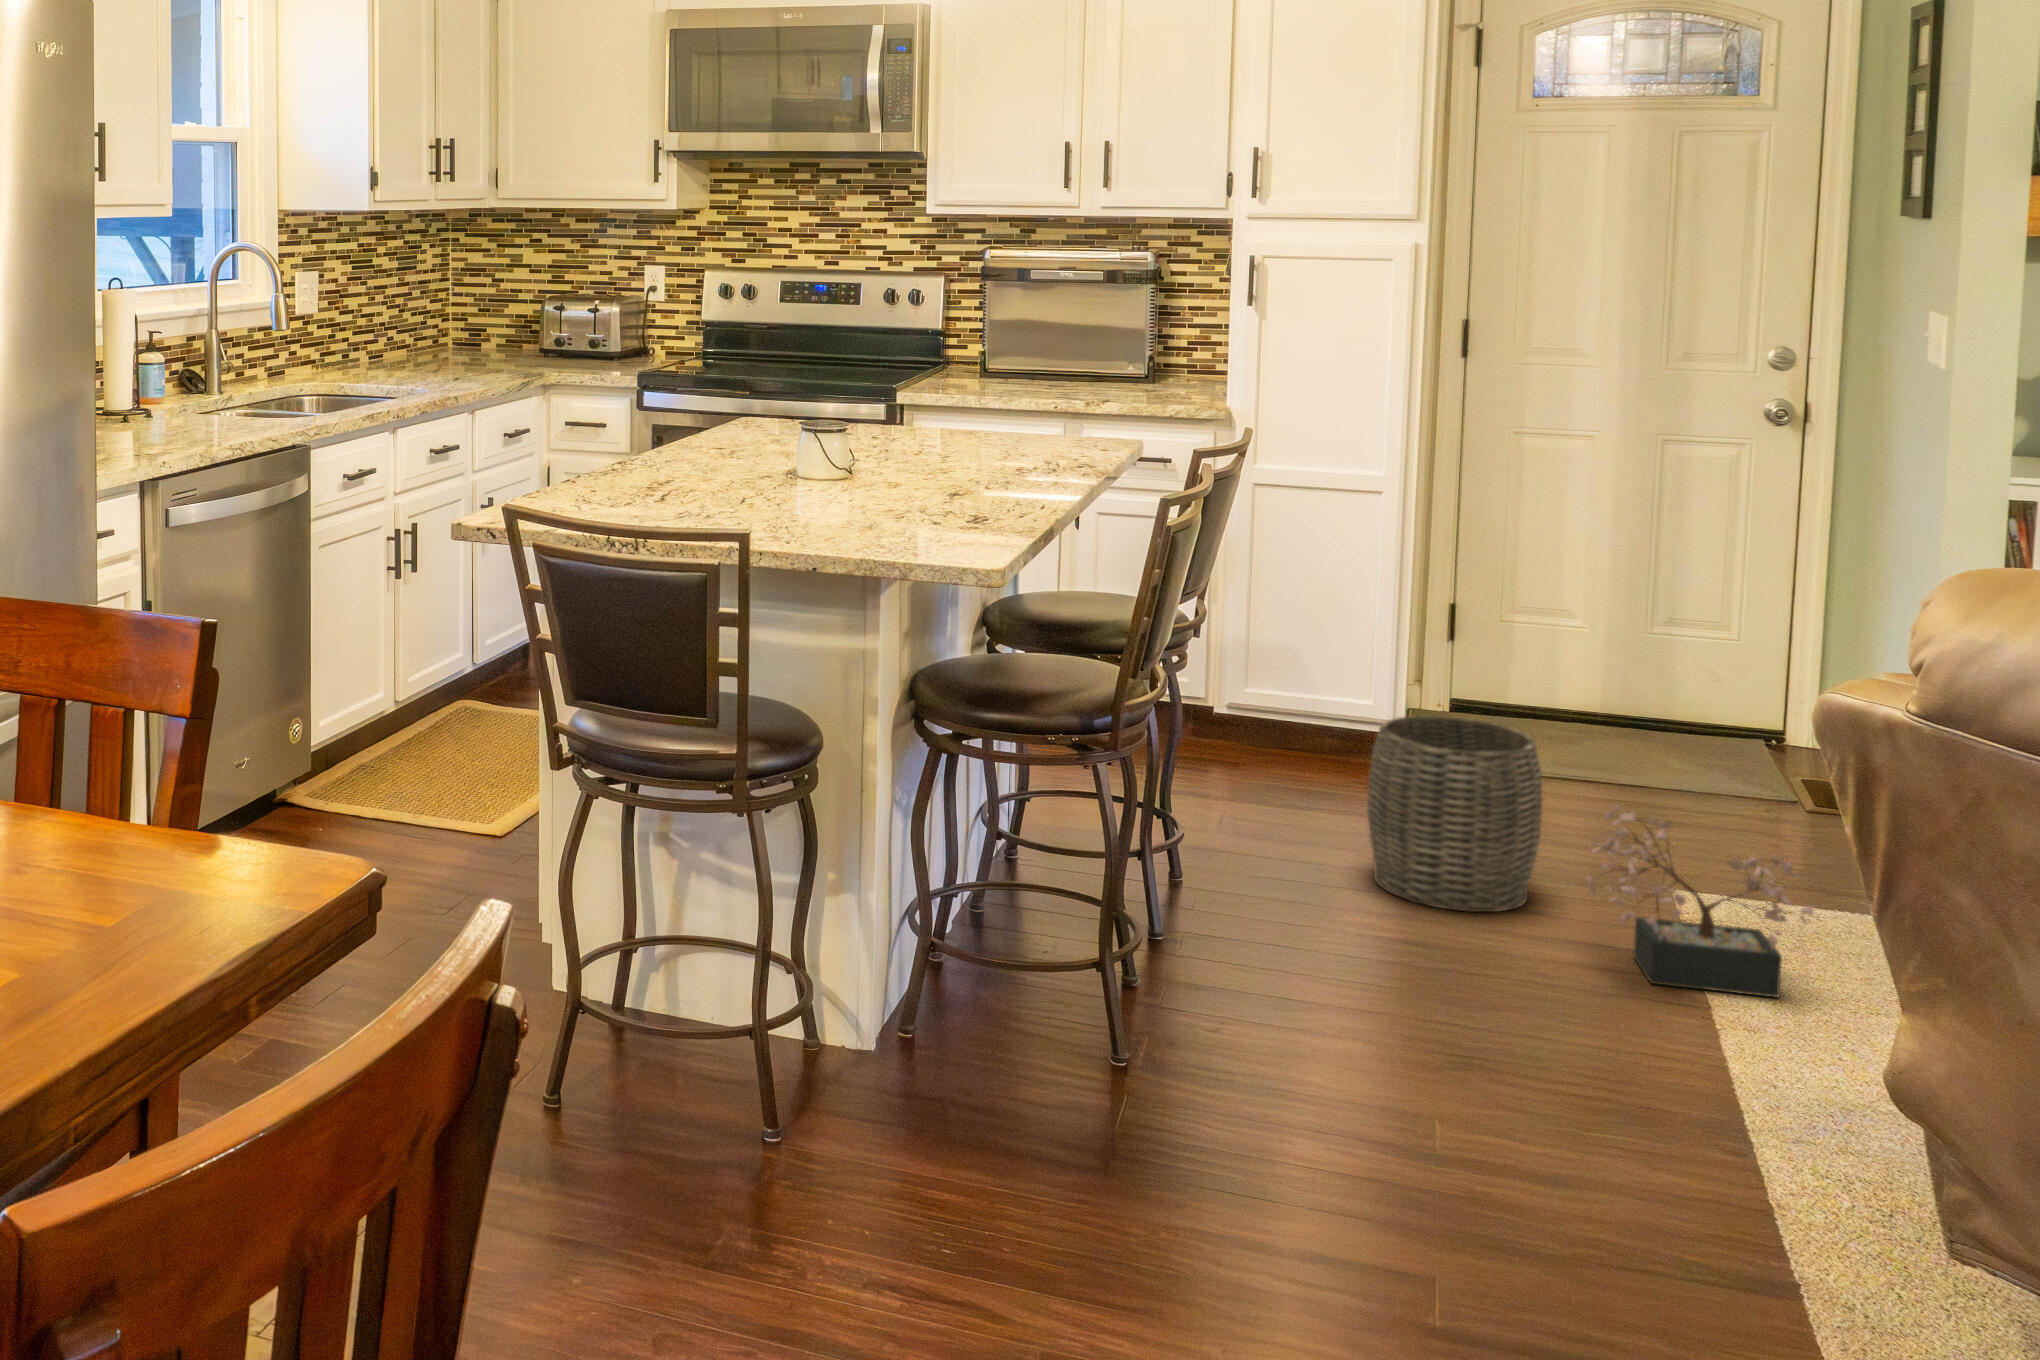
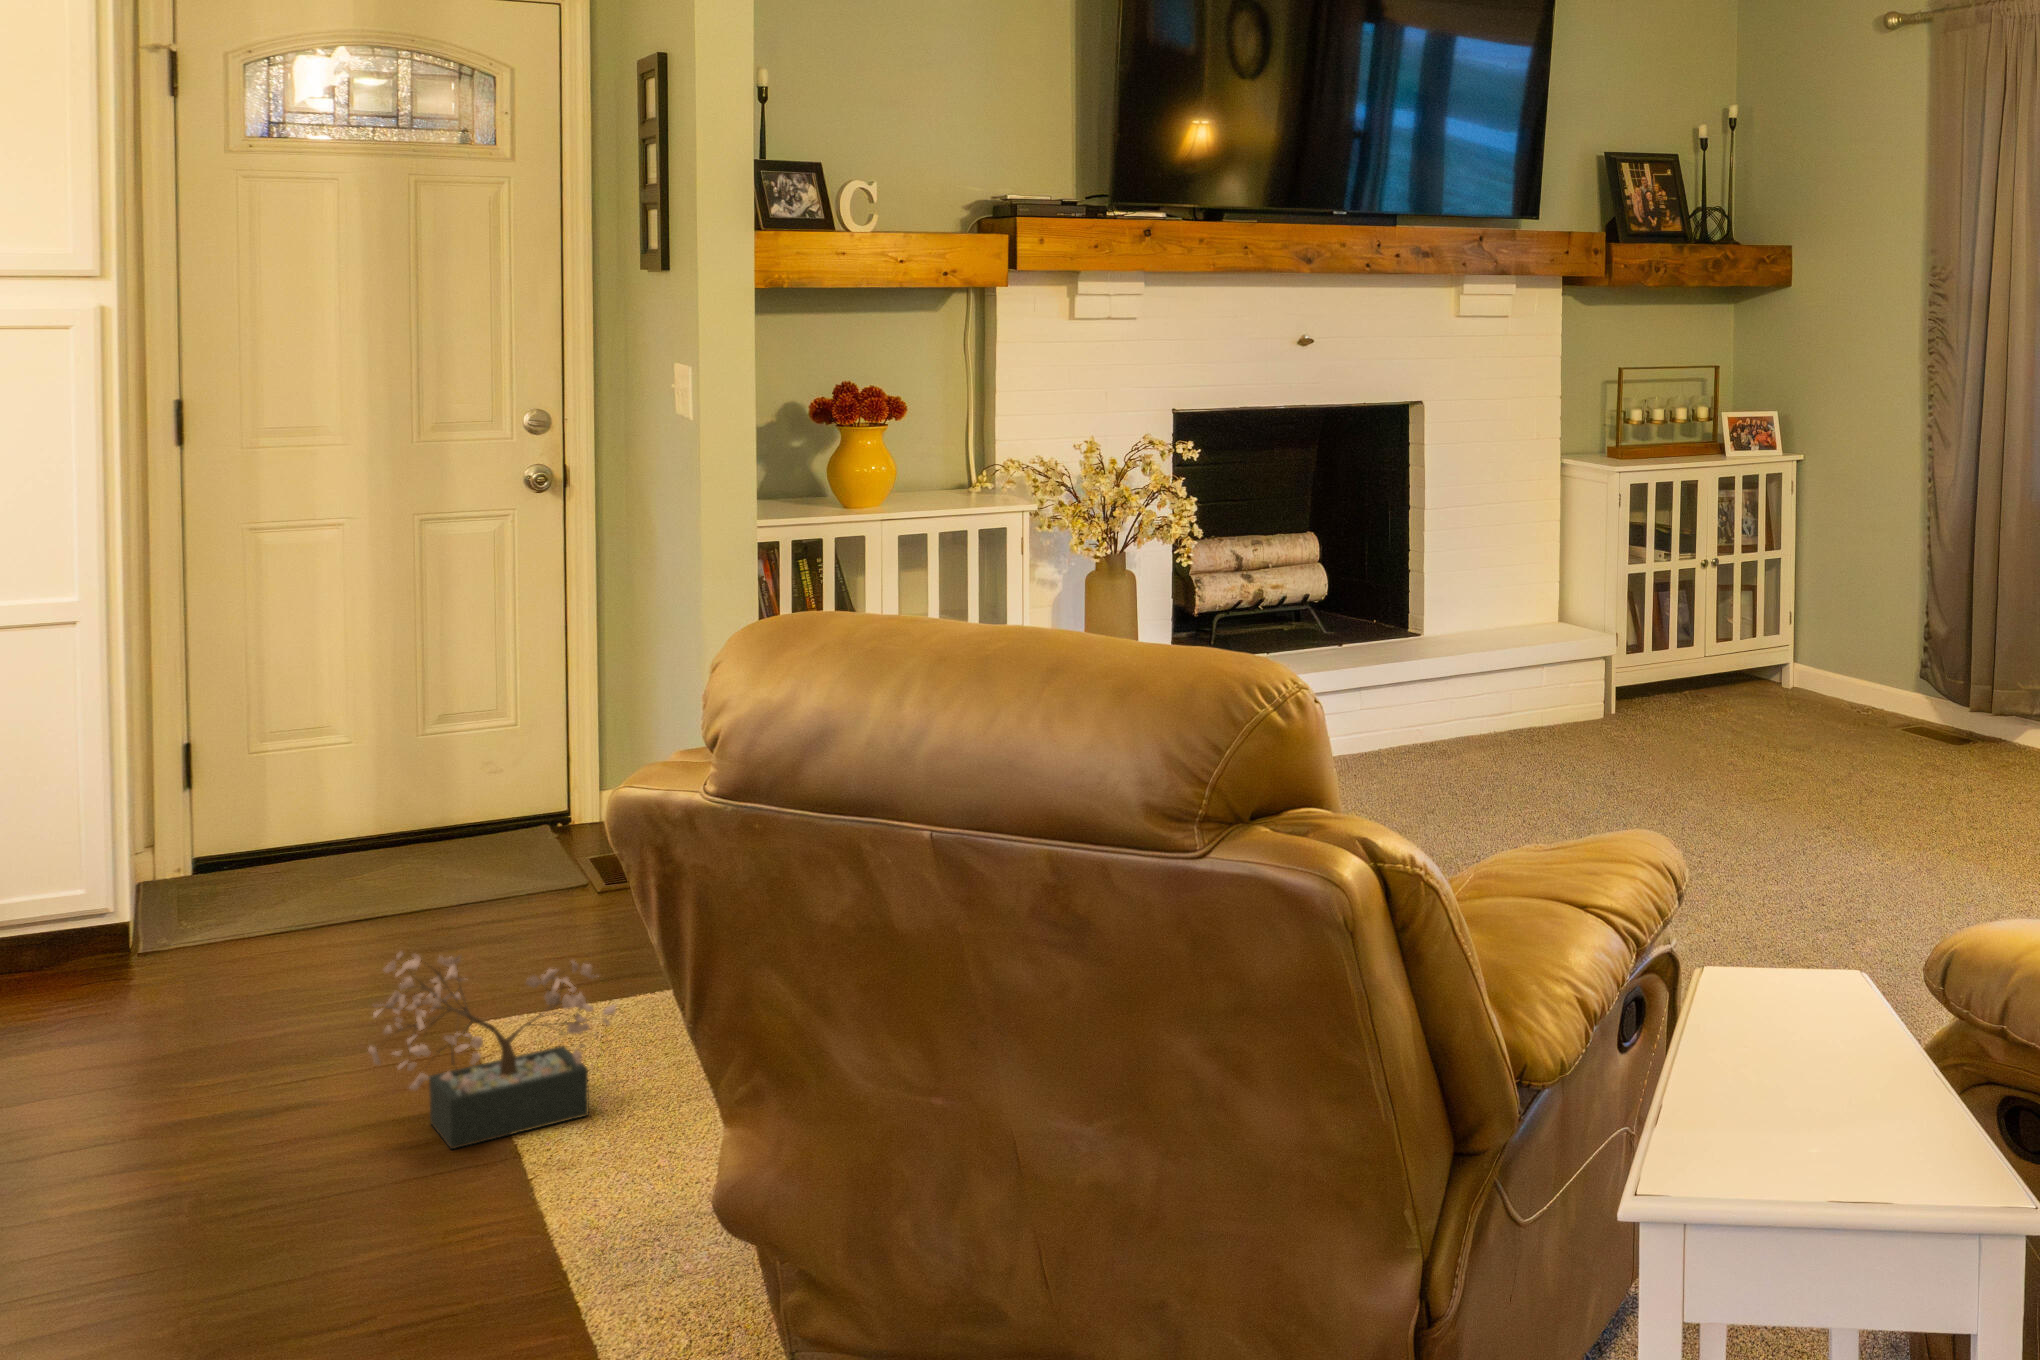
woven basket: present [1368,716,1542,912] -> none [76,889,311,1145]

